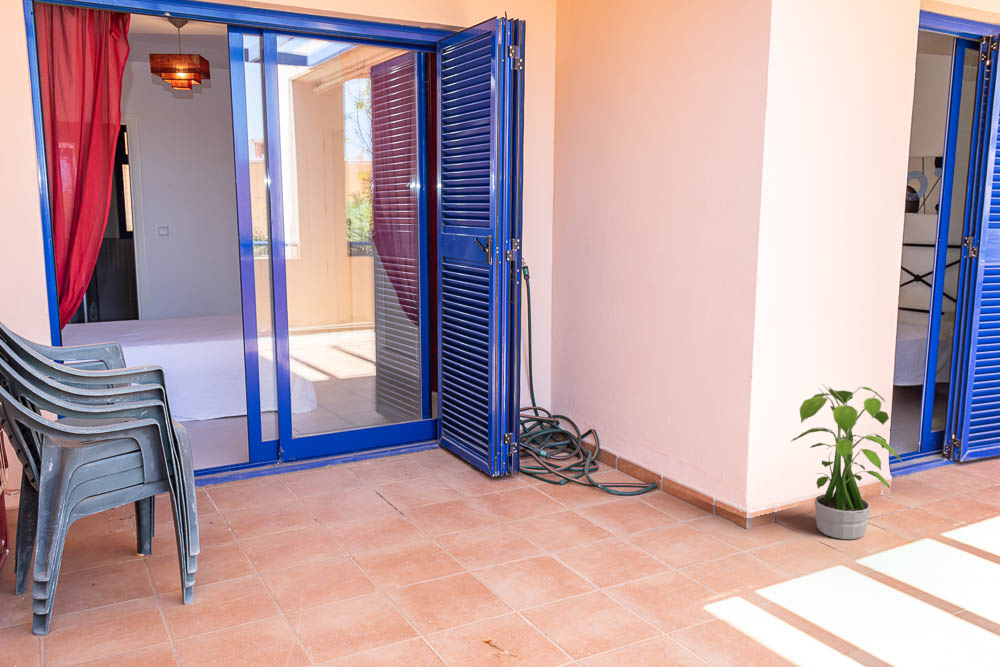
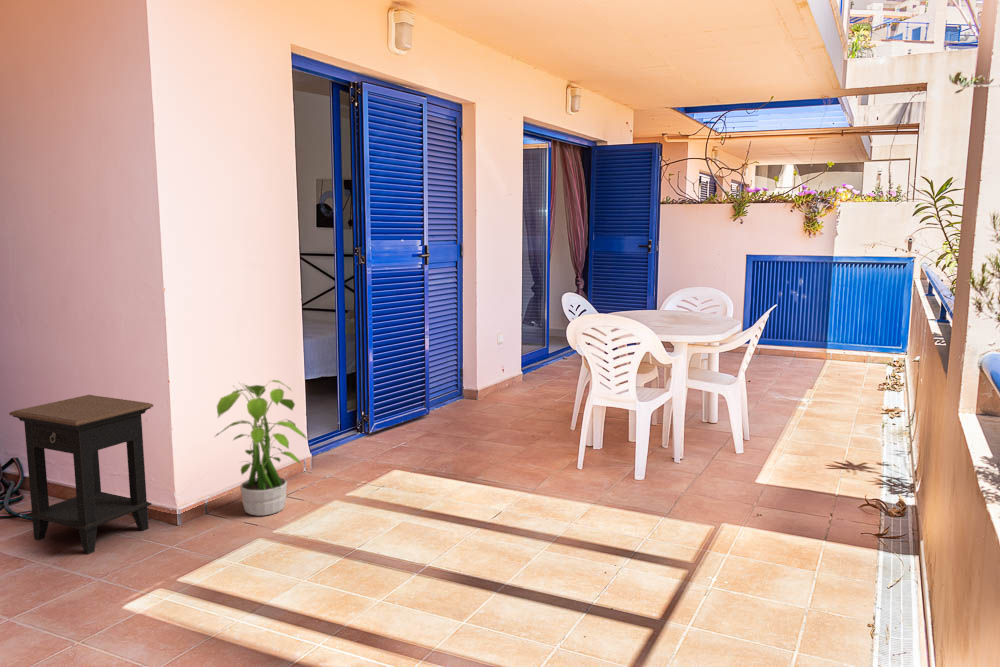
side table: none [604,380,733,539] -> present [9,395,154,554]

